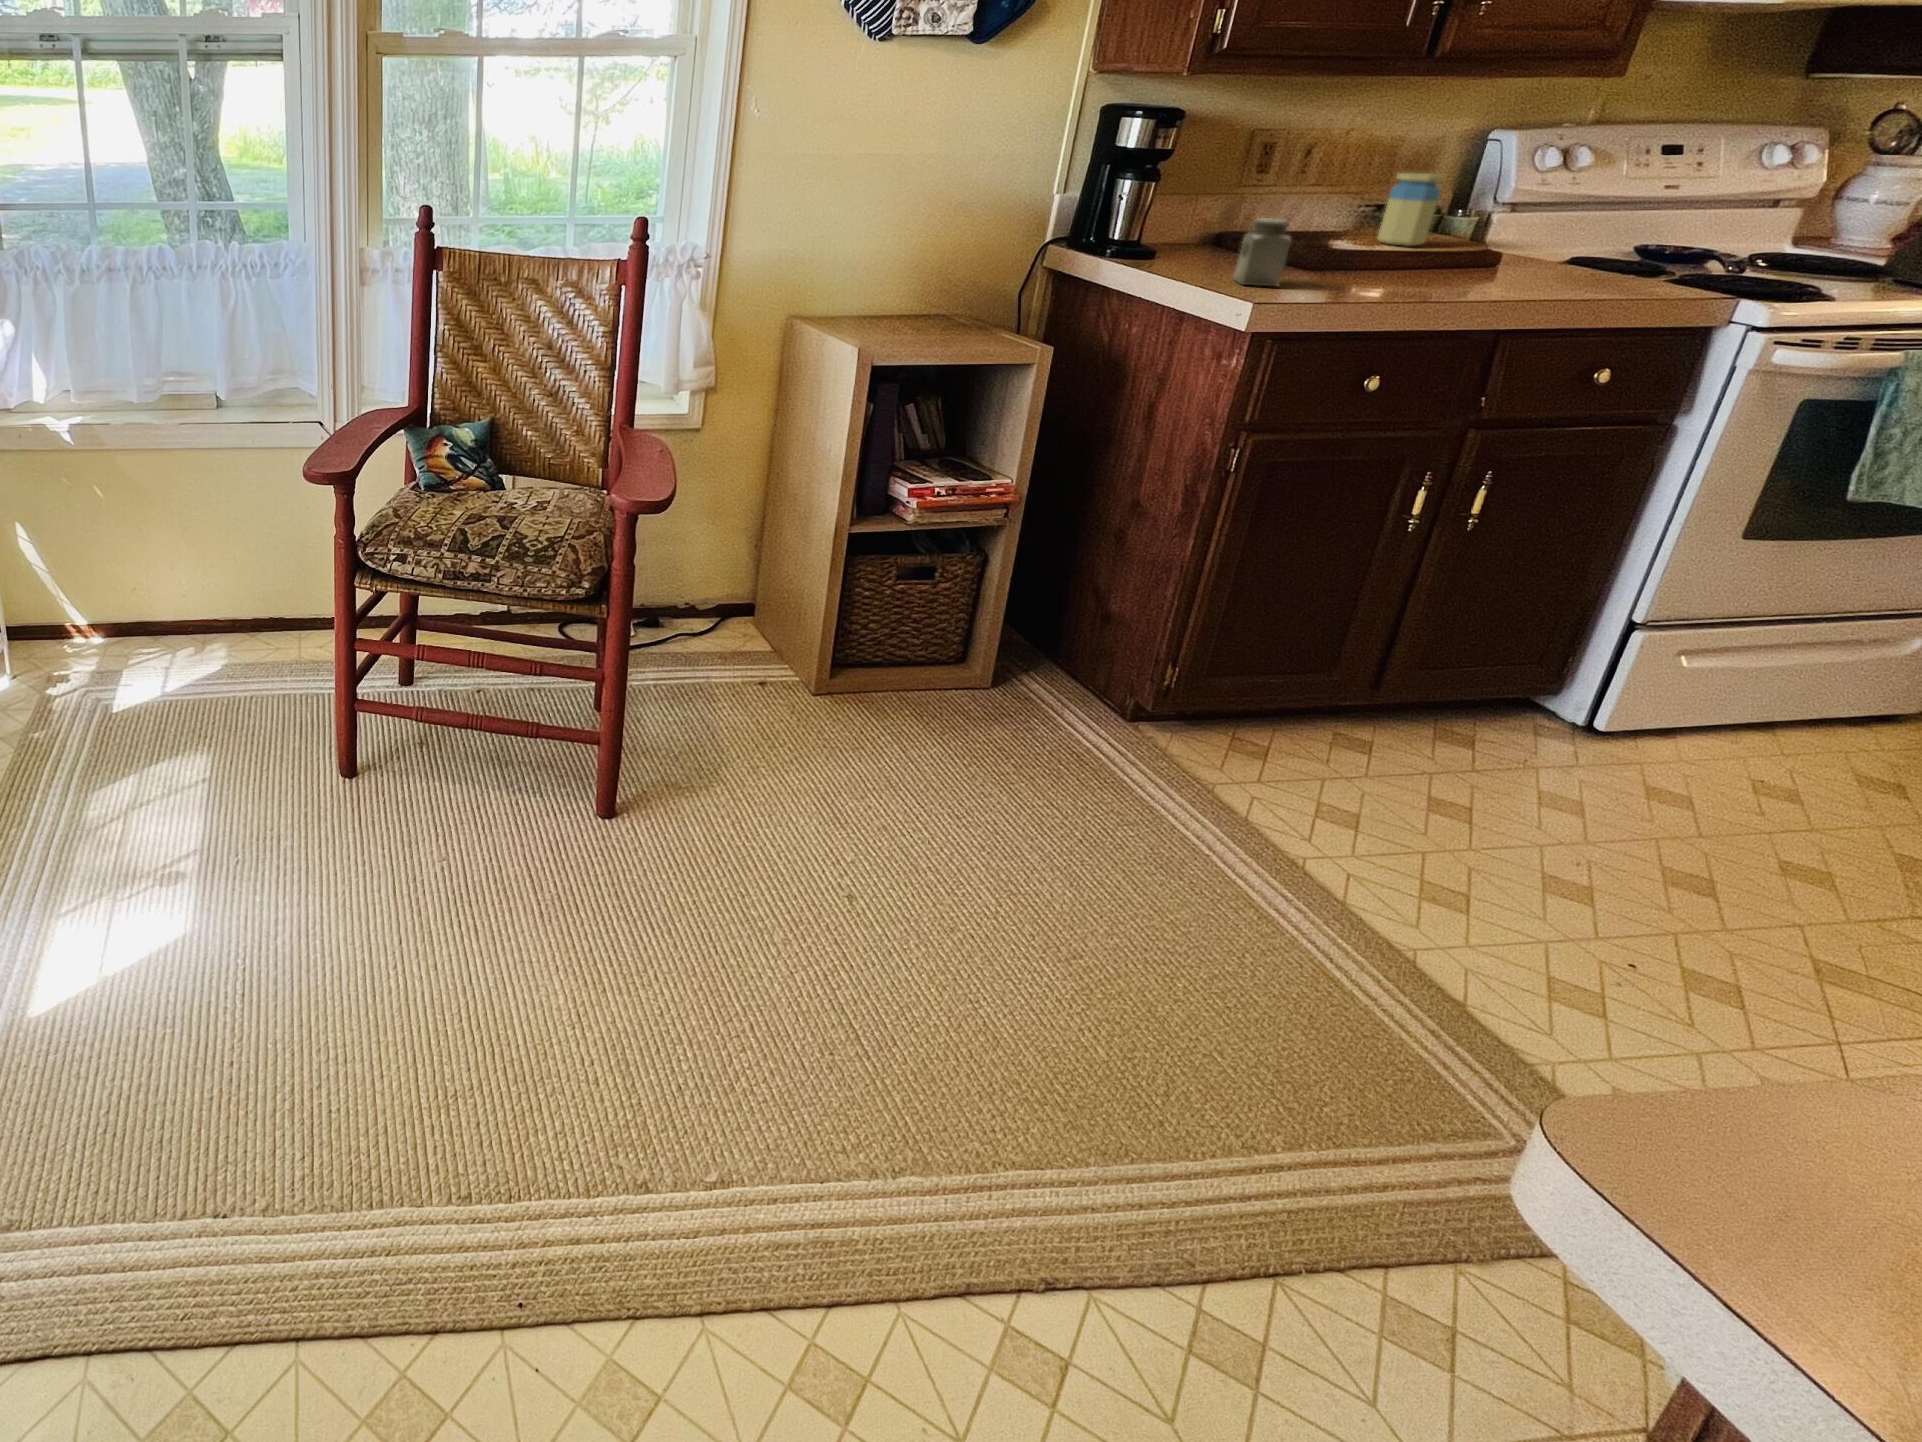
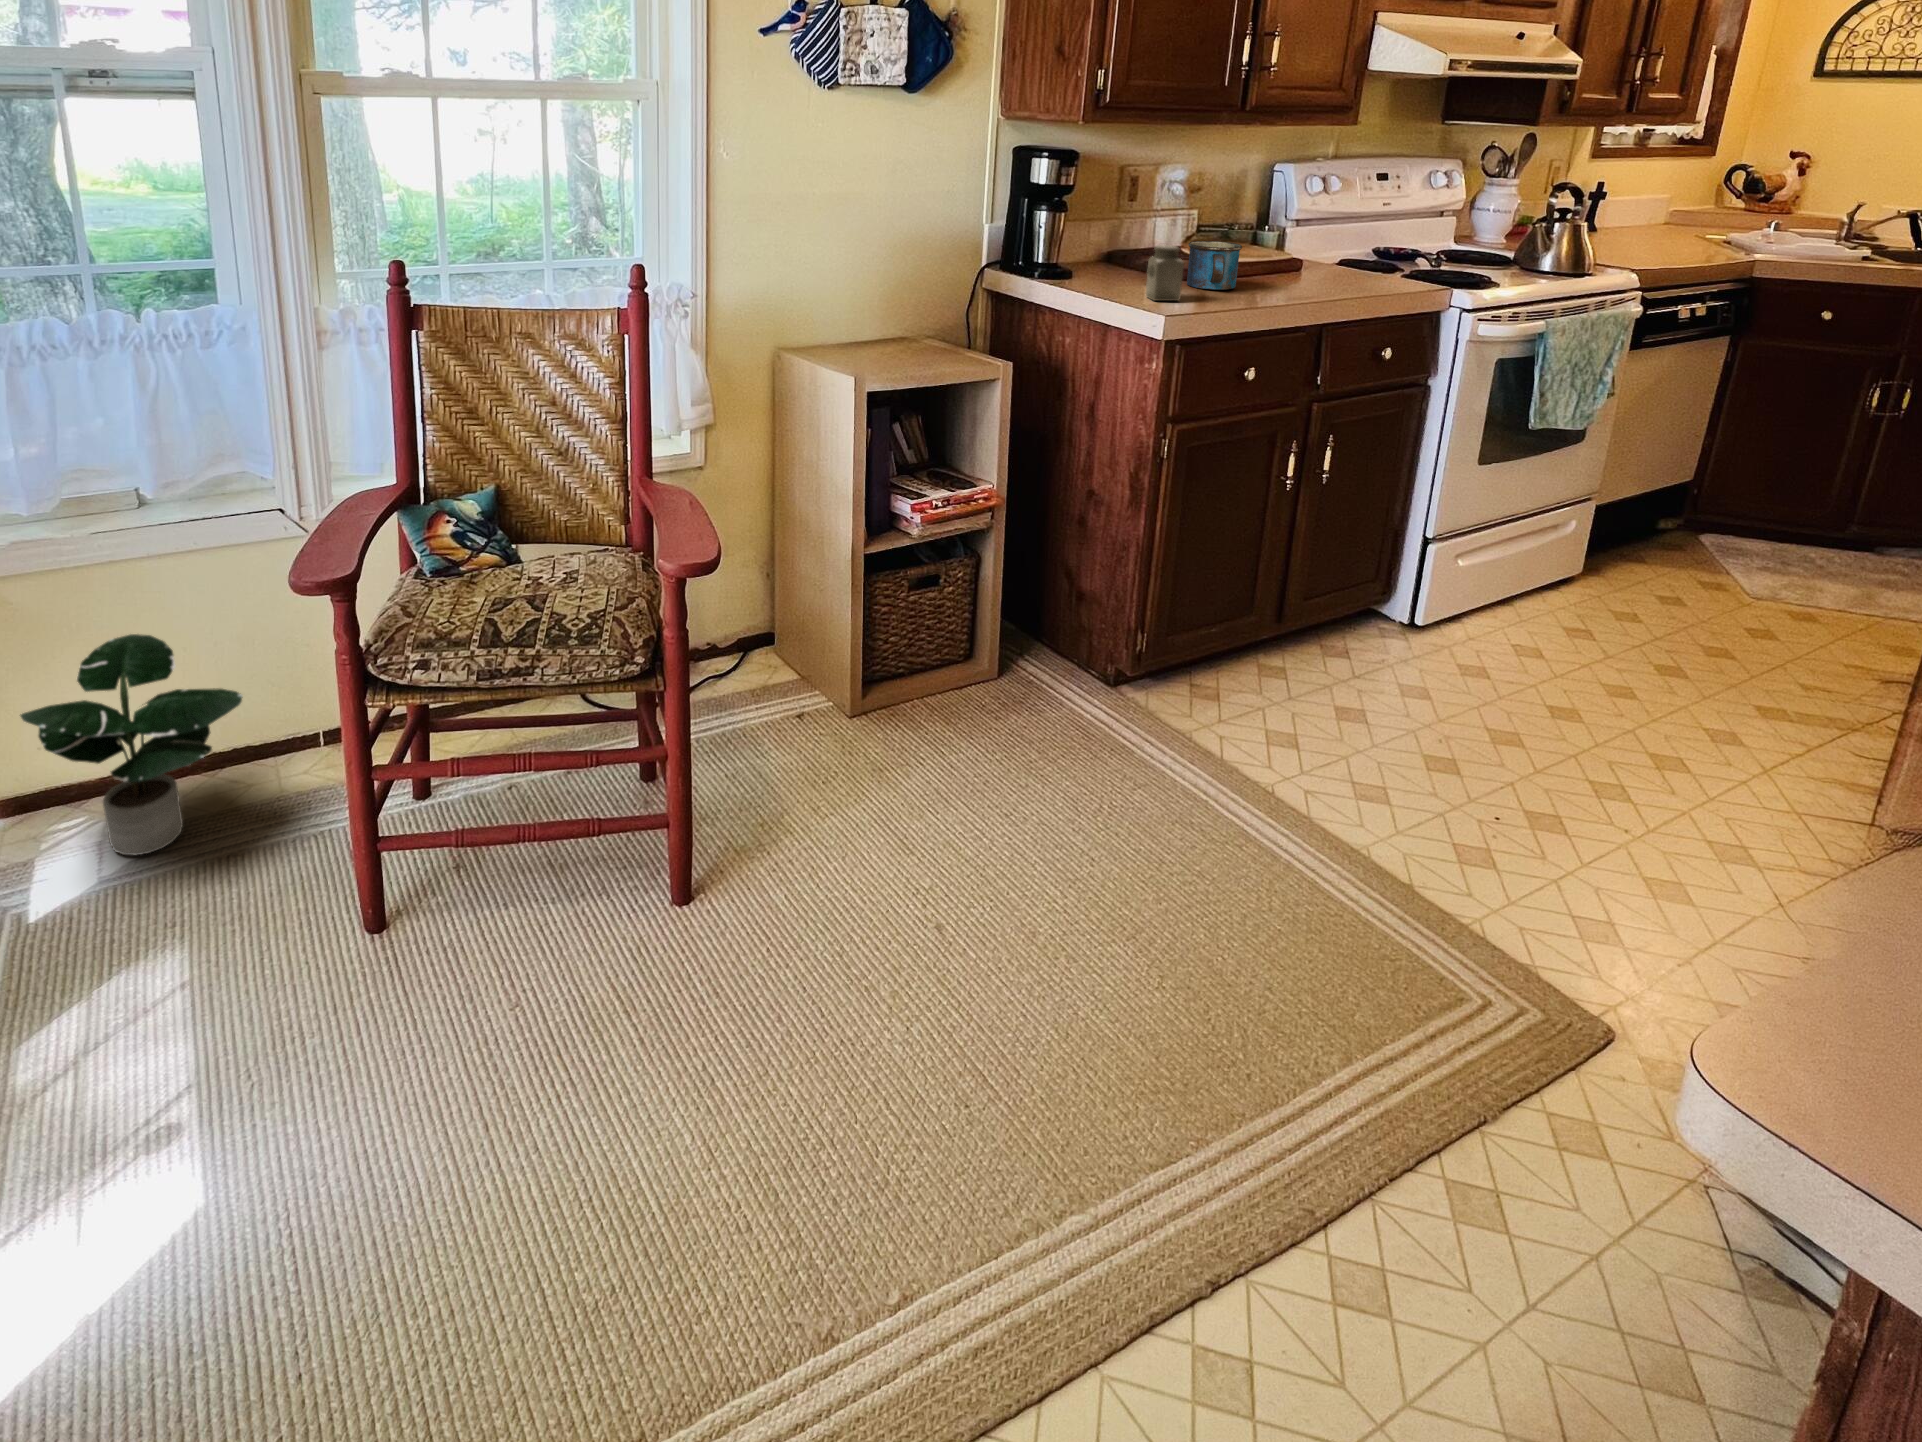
jar: present [1378,173,1444,245] -> none [1225,198,1262,257]
mug: none [1300,219,1389,278] -> present [1187,241,1242,290]
potted plant: none [120,506,275,678] -> present [20,634,243,855]

